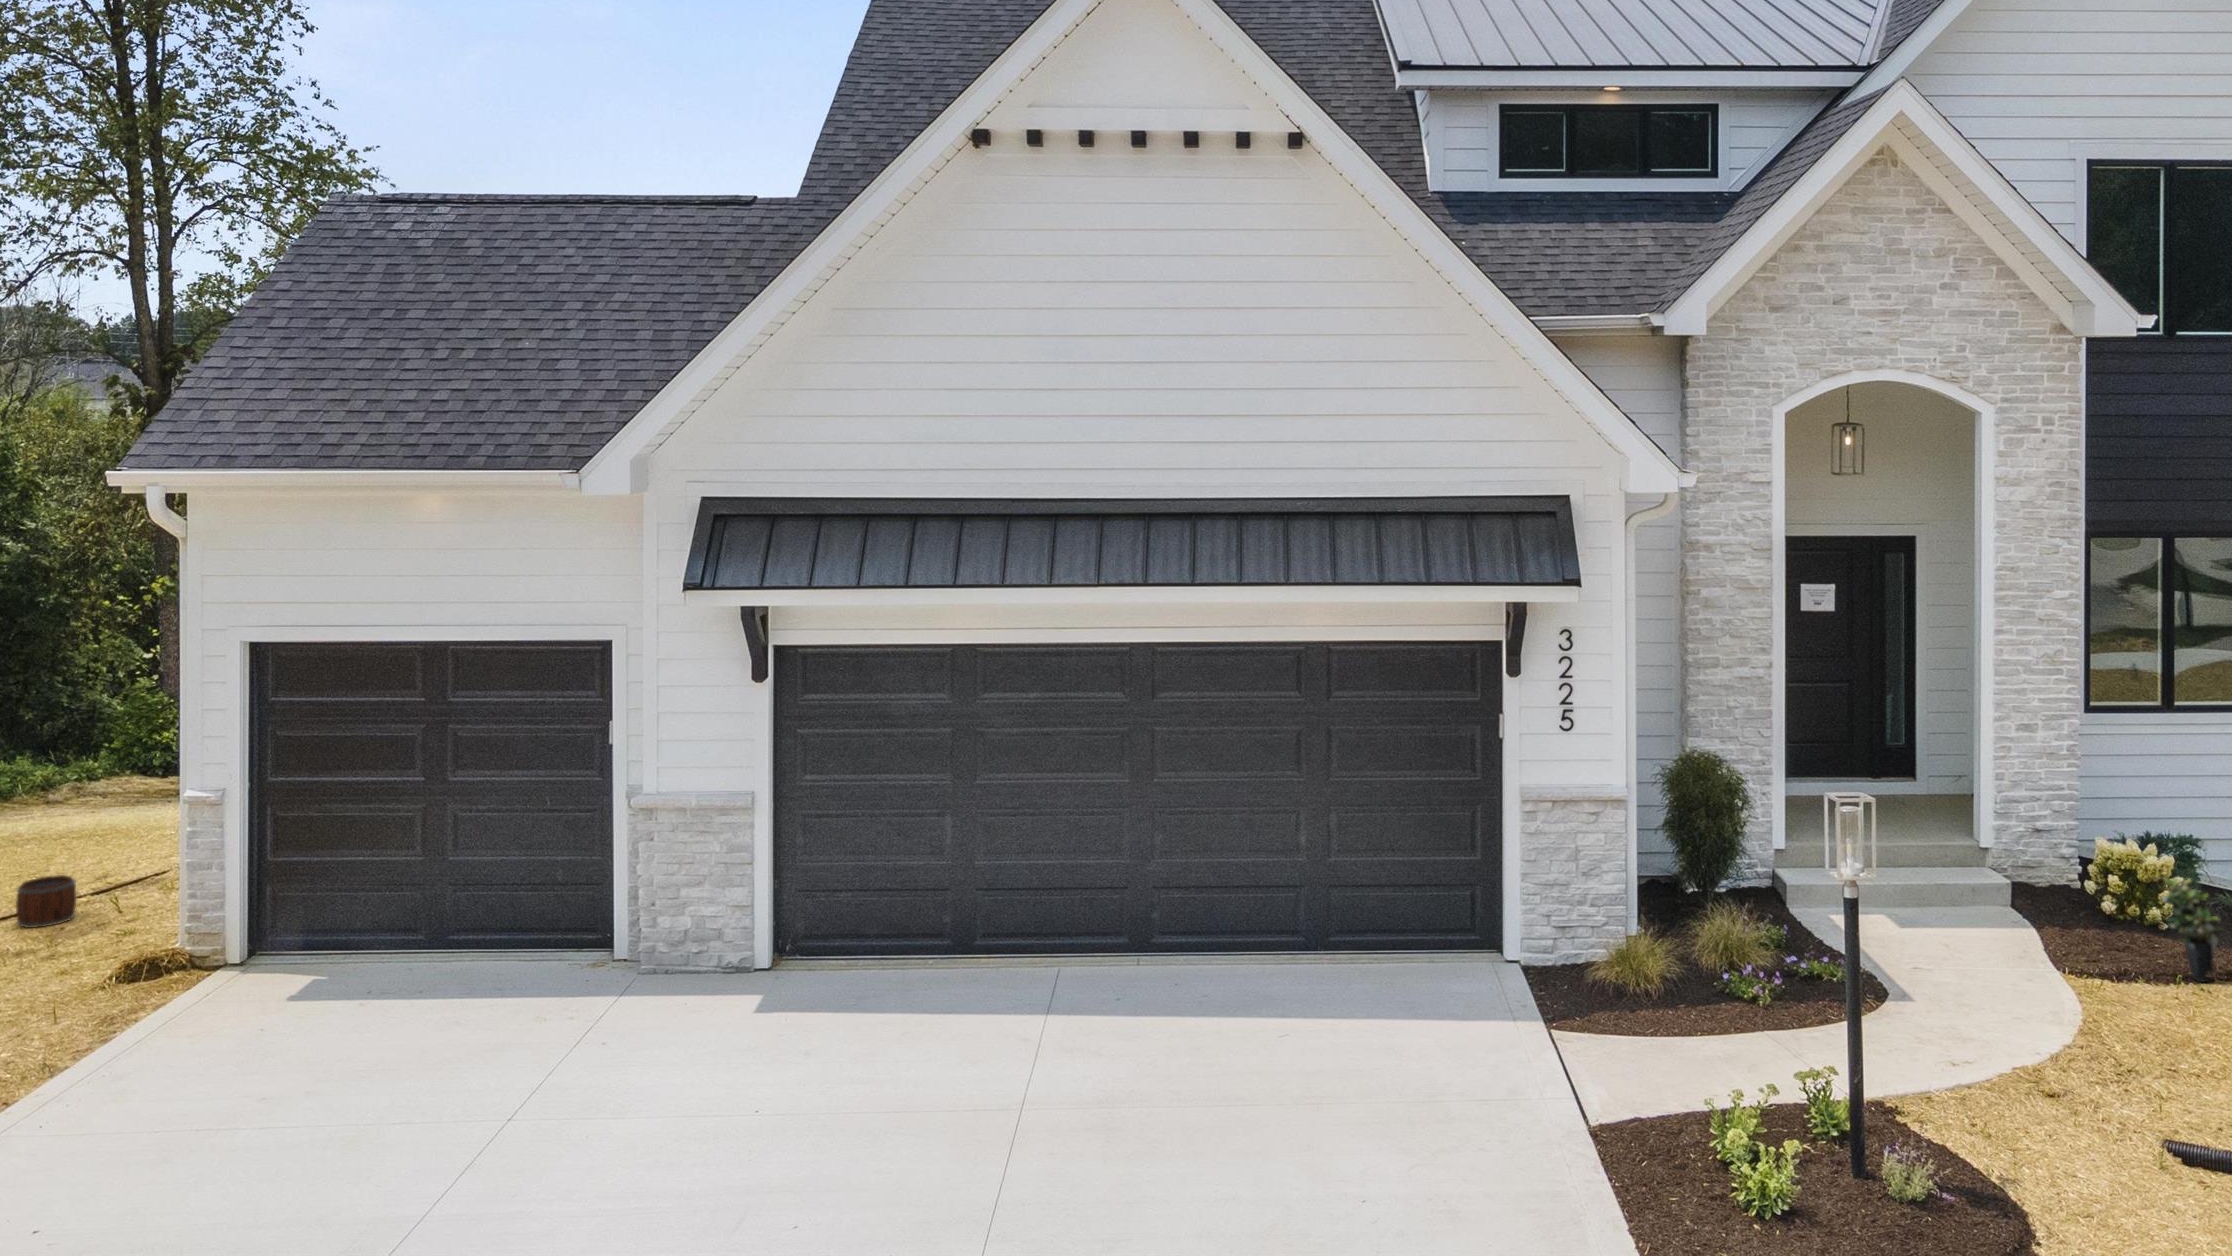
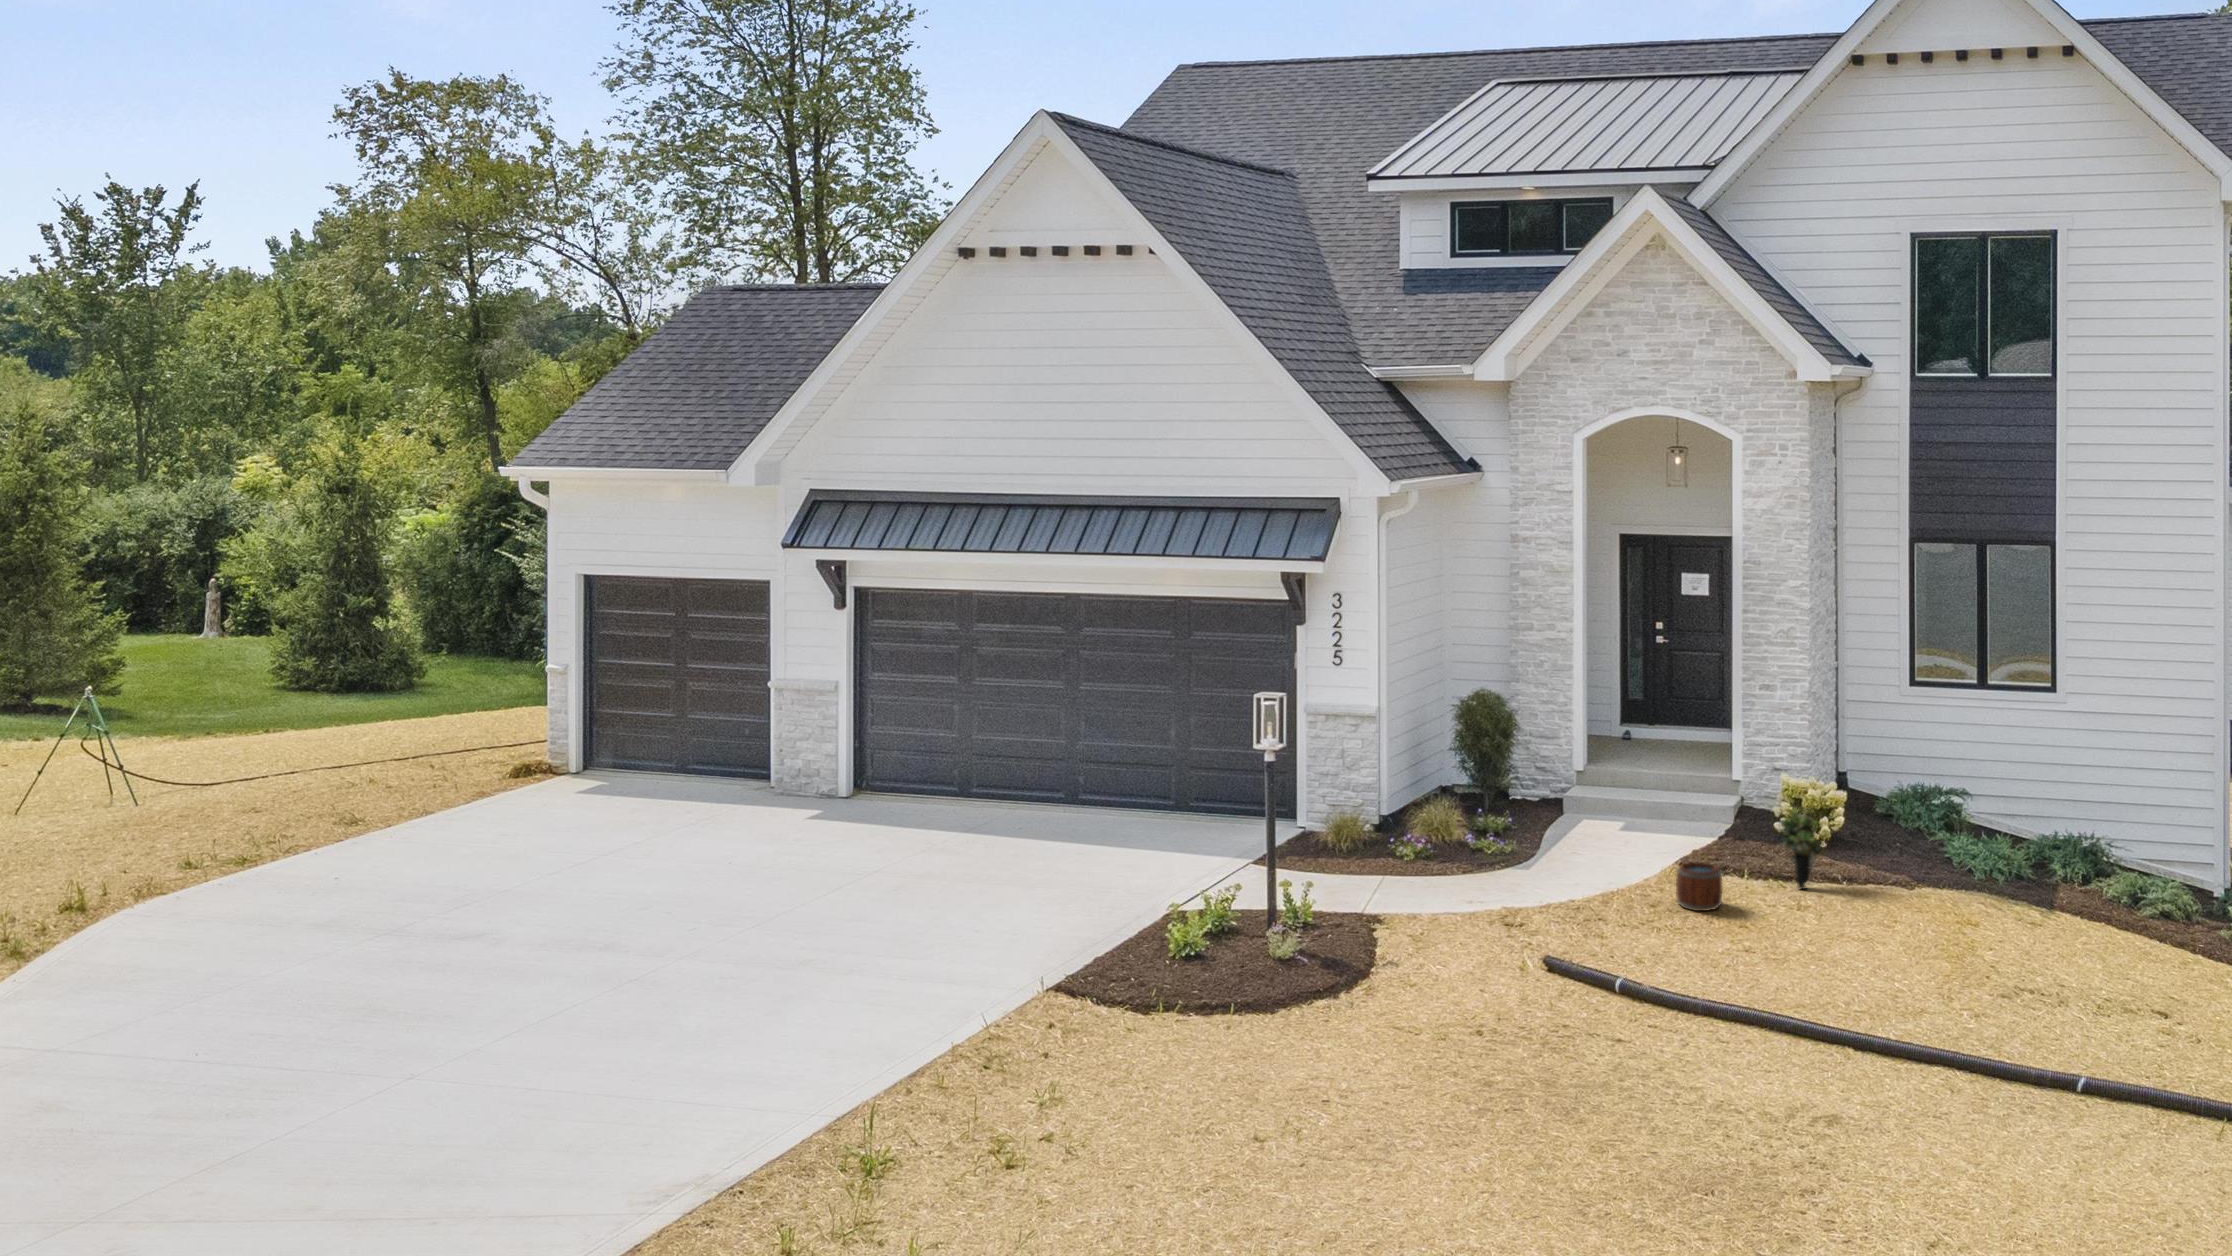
bucket: present [16,875,76,928] -> present [1676,862,1722,911]

